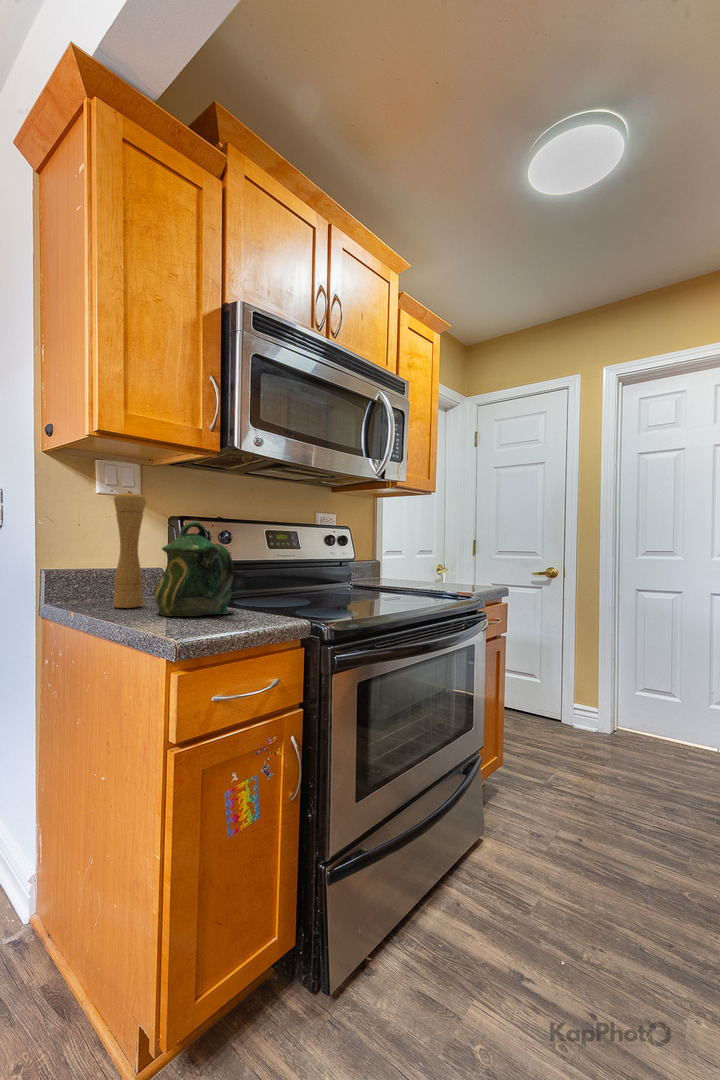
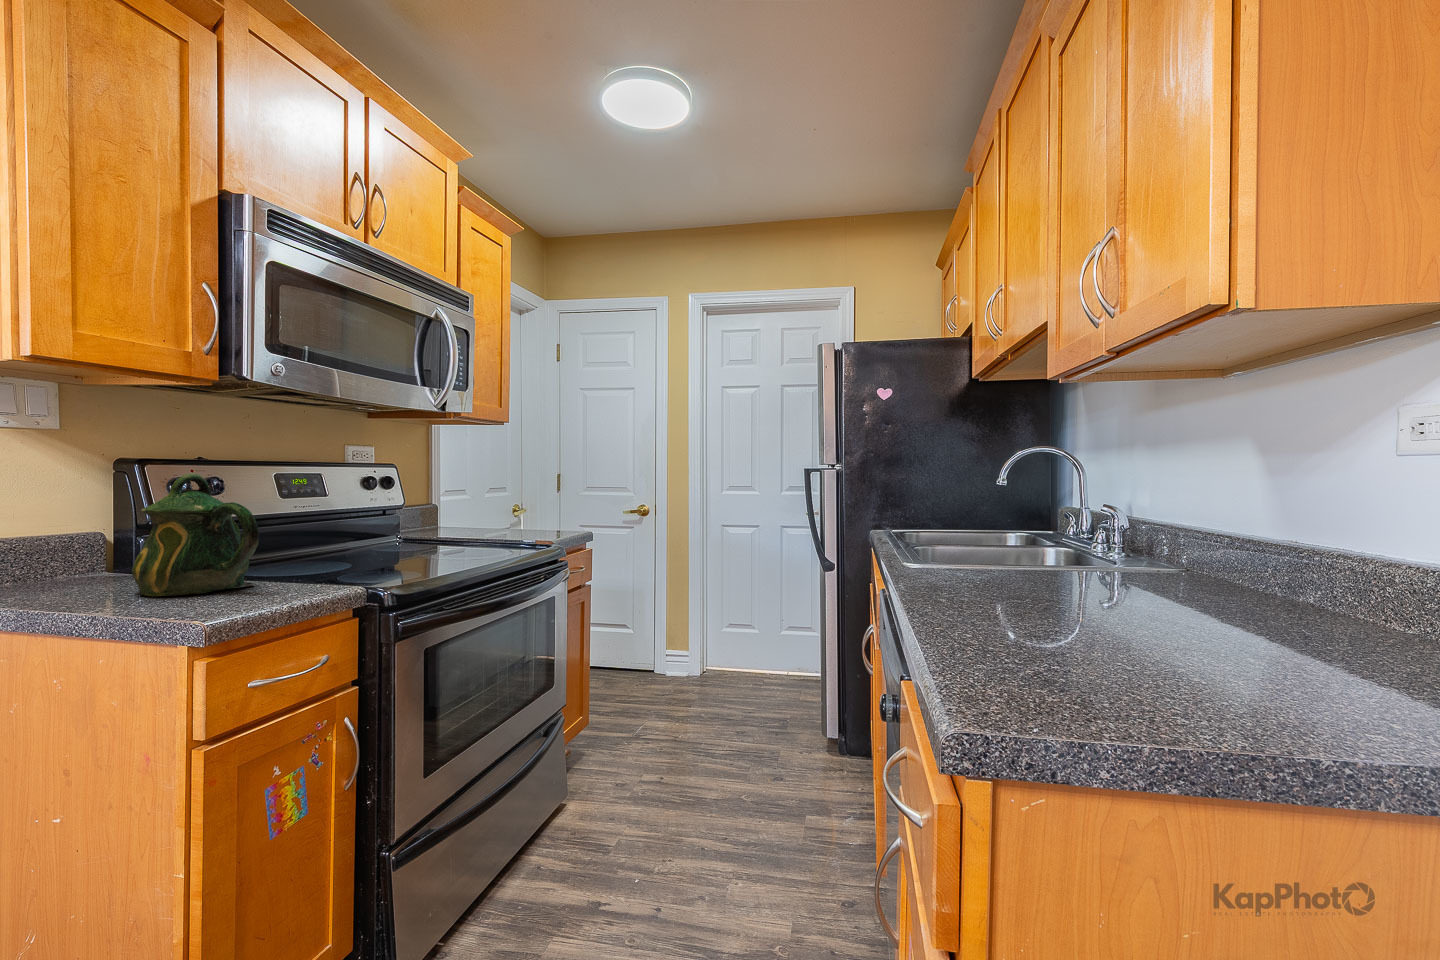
pepper mill: present [113,491,146,608] -> none [45,432,100,592]

